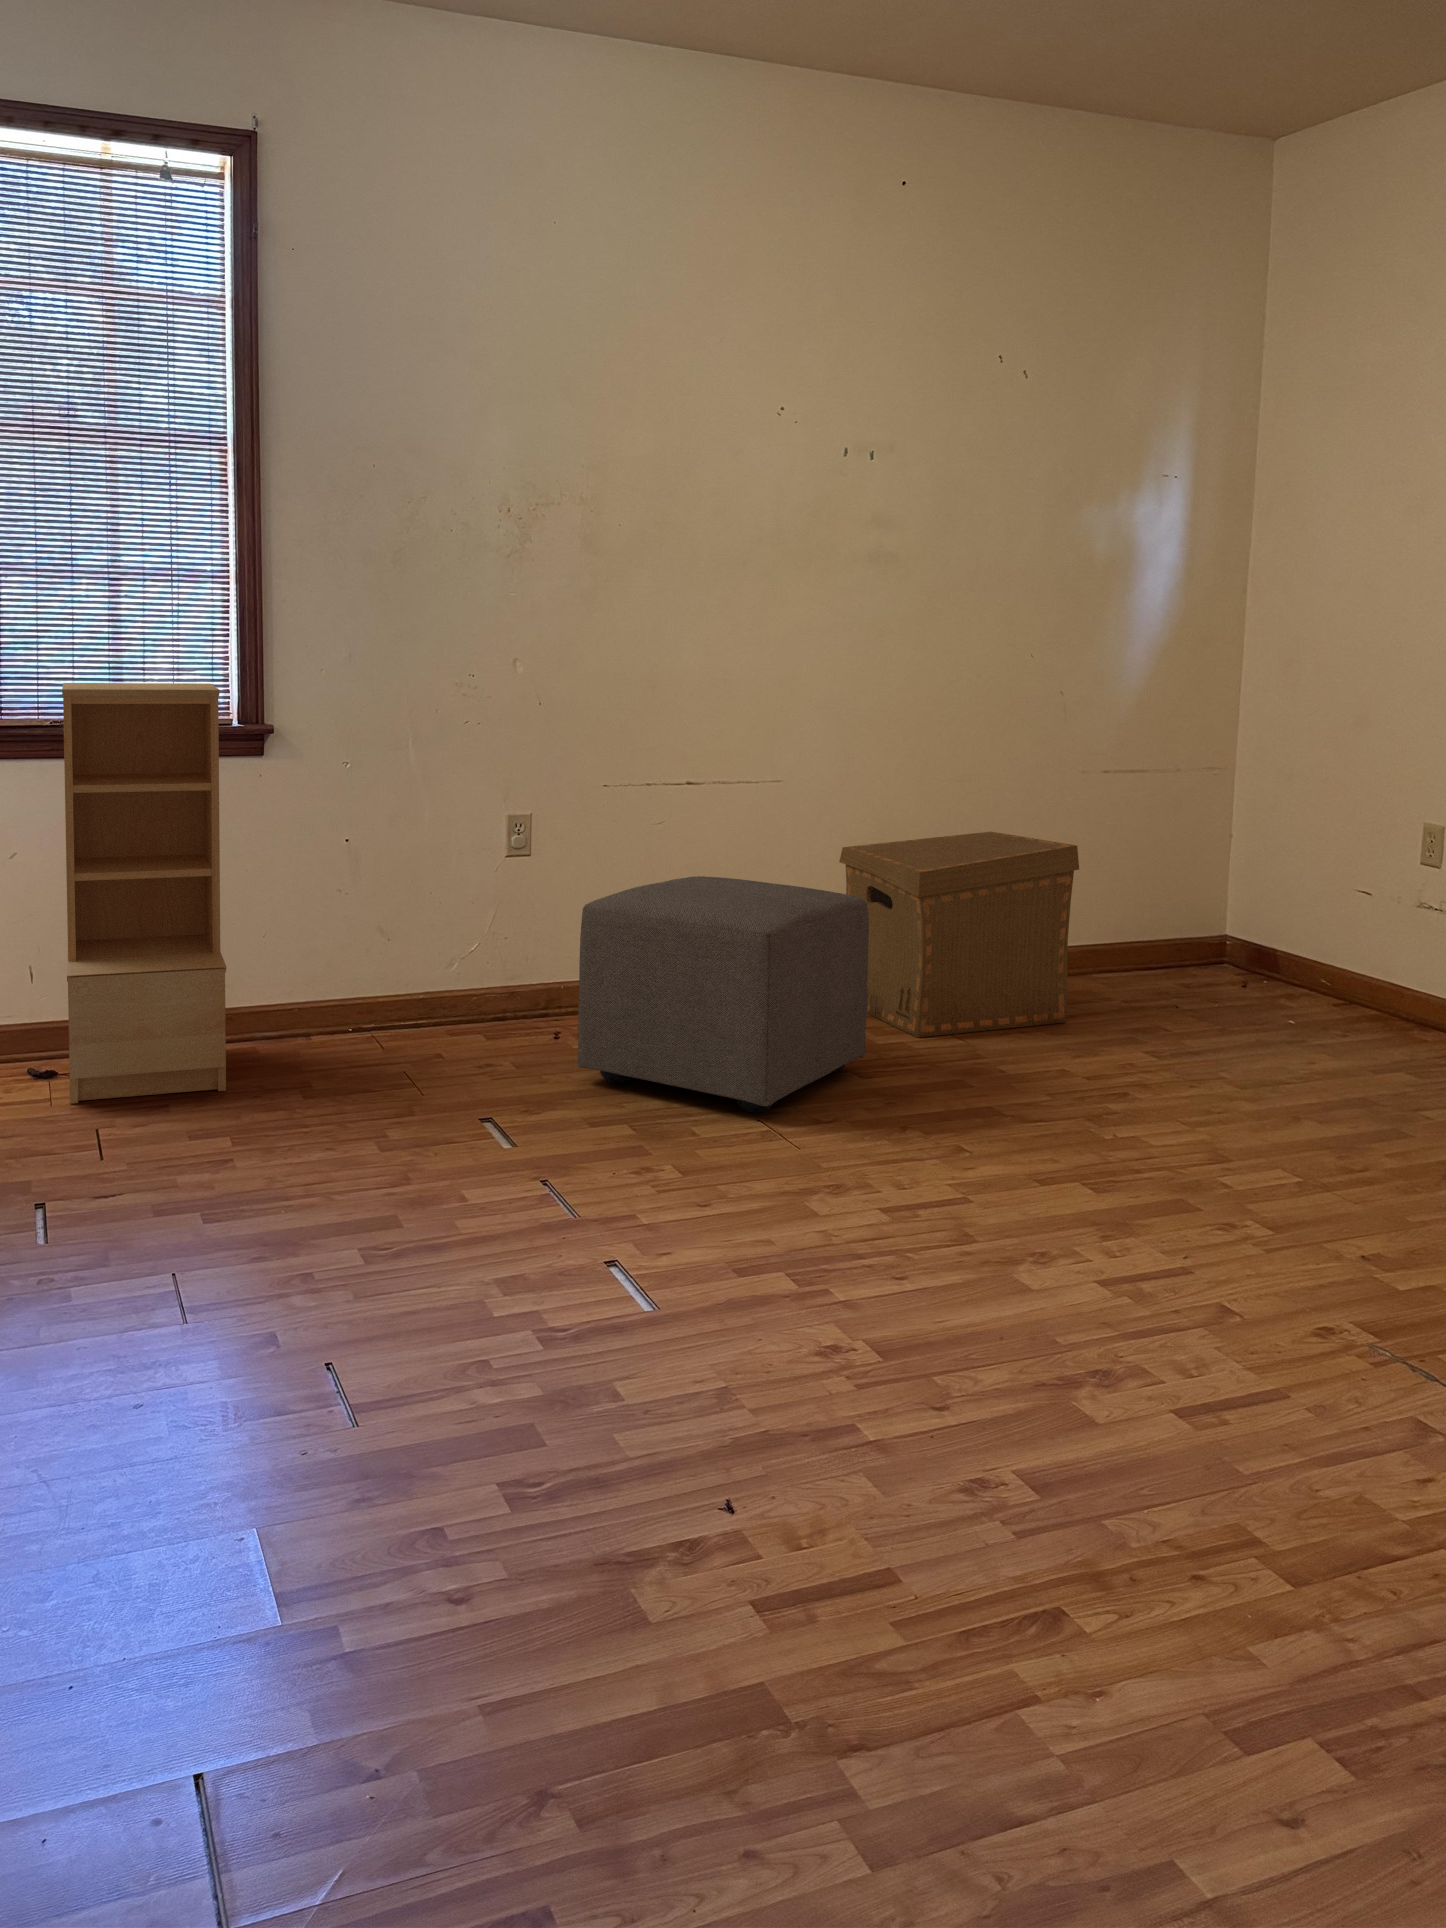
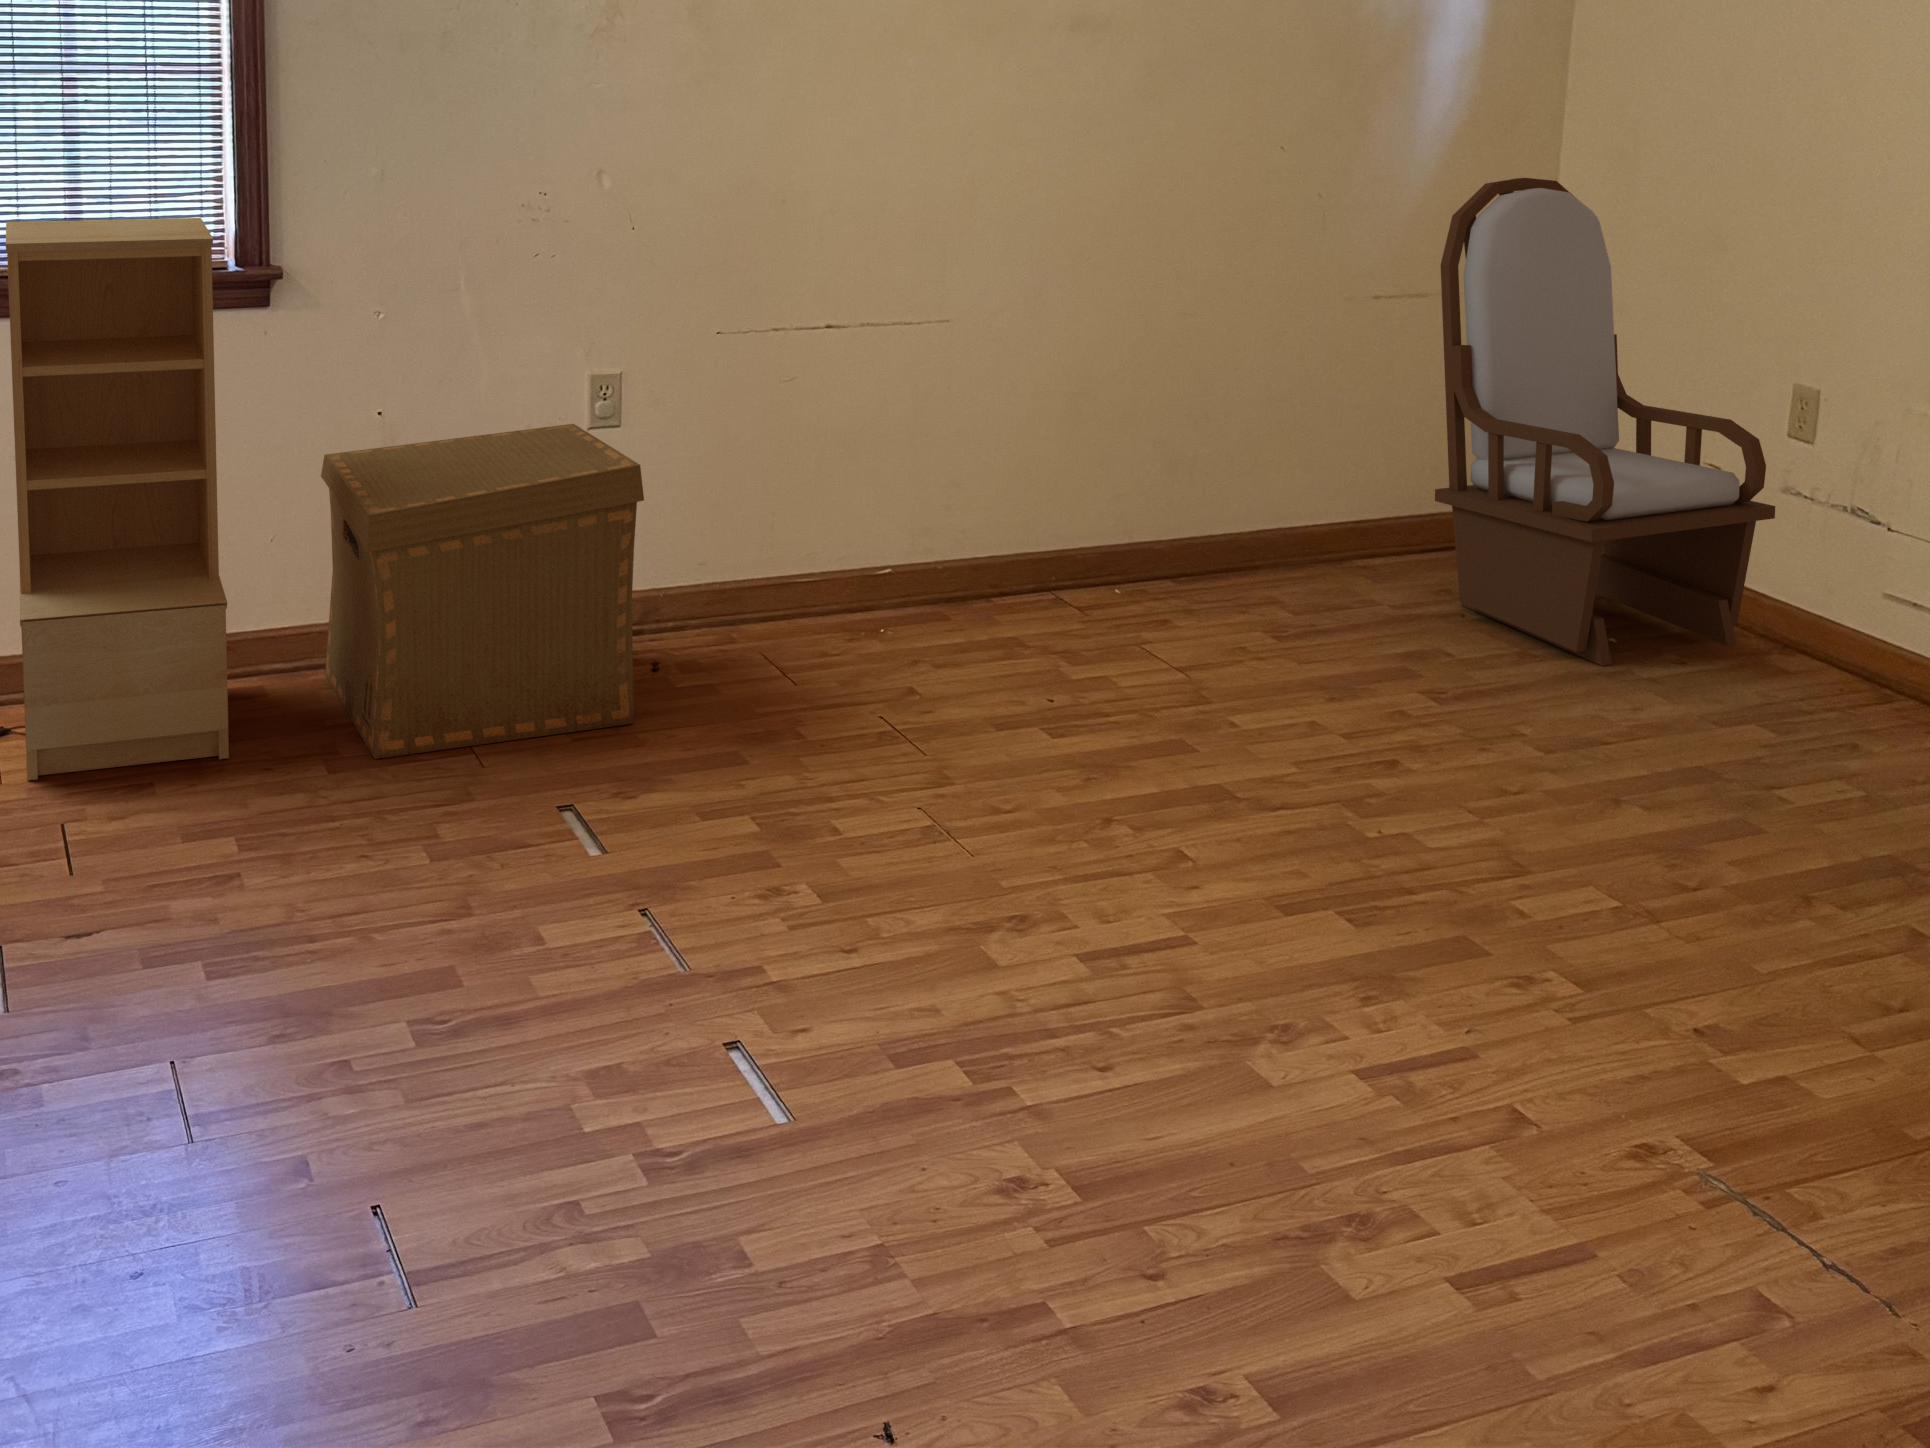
armchair: none [1155,675,1416,1038] -> present [1435,178,1775,666]
cardboard box: present [839,832,1079,1037] -> present [321,424,644,759]
ottoman: present [578,876,869,1113] -> none [685,463,1064,793]

